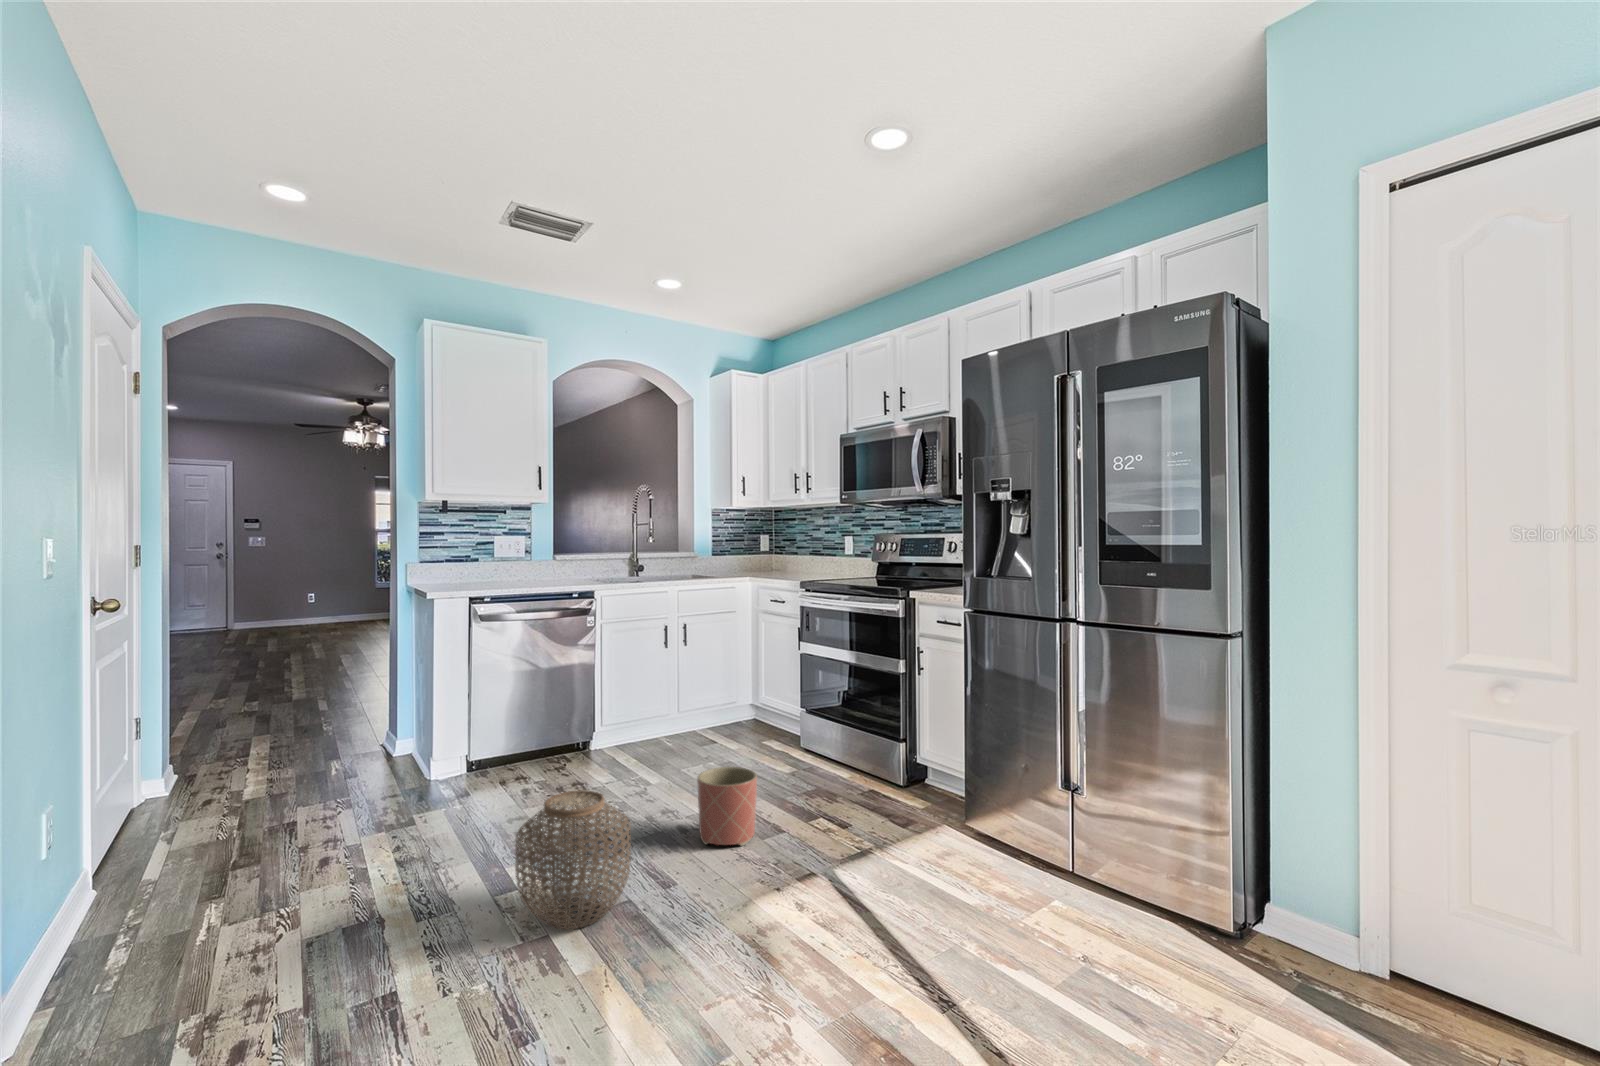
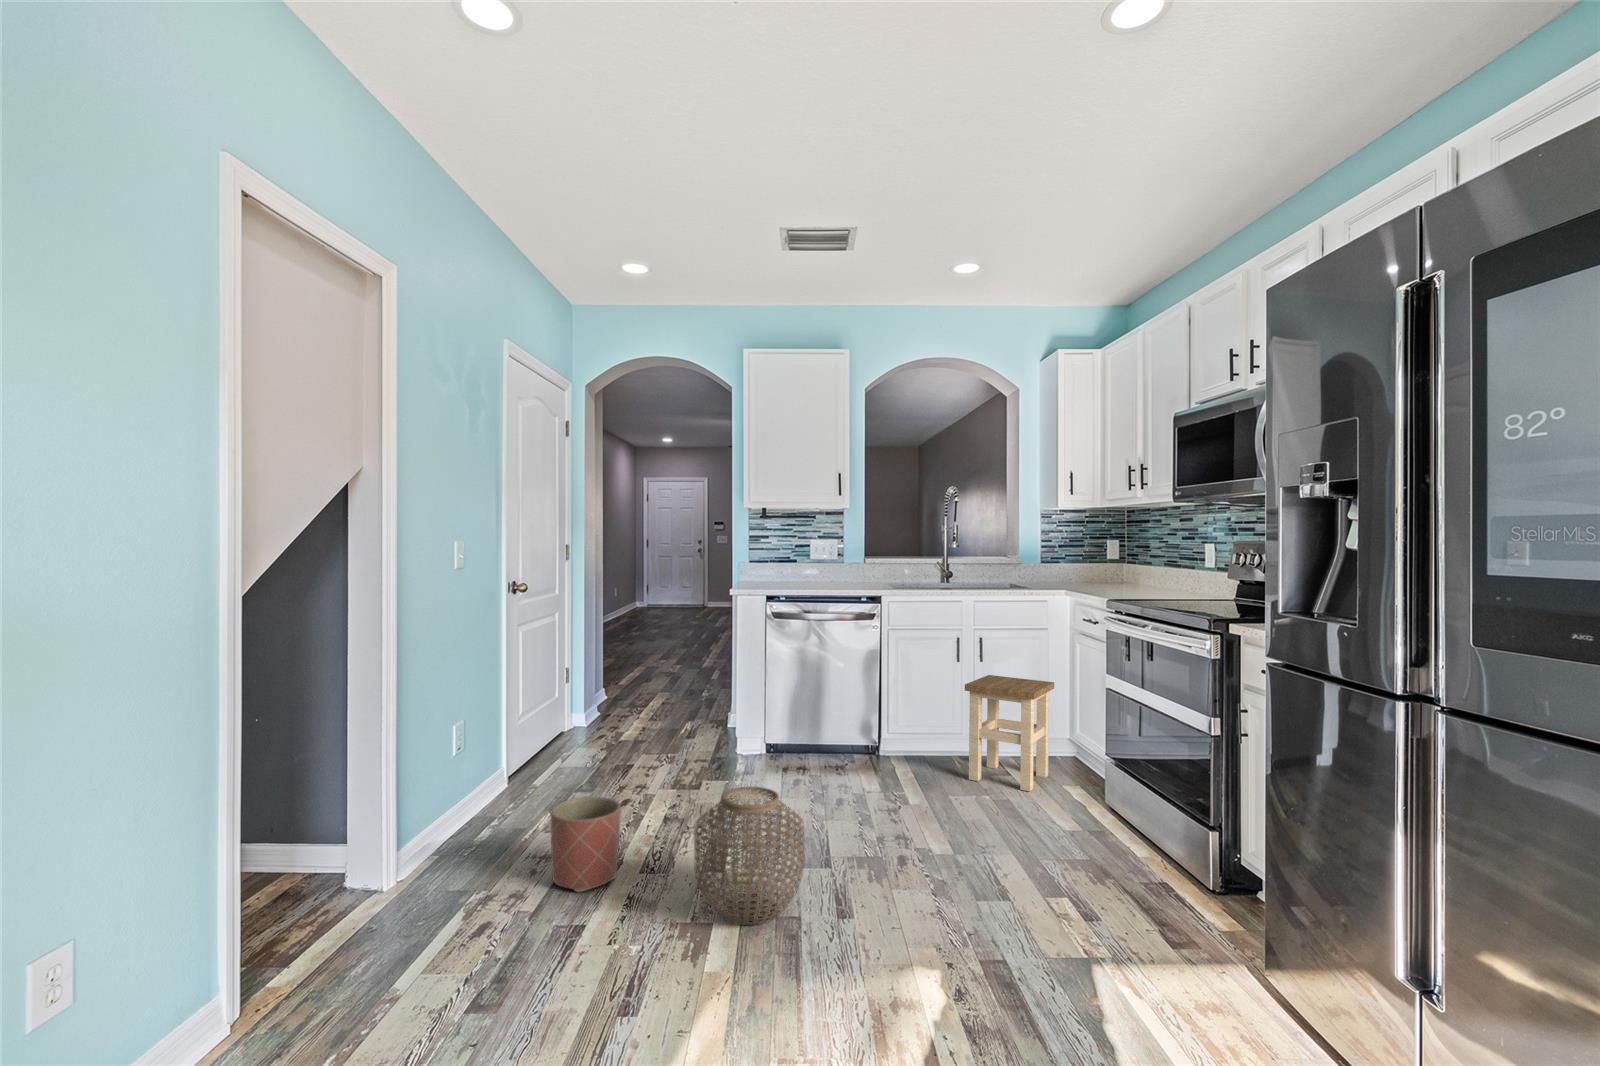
stool: none [683,660,751,756] -> present [965,675,1054,791]
planter: present [697,767,757,846] -> present [550,797,621,892]

